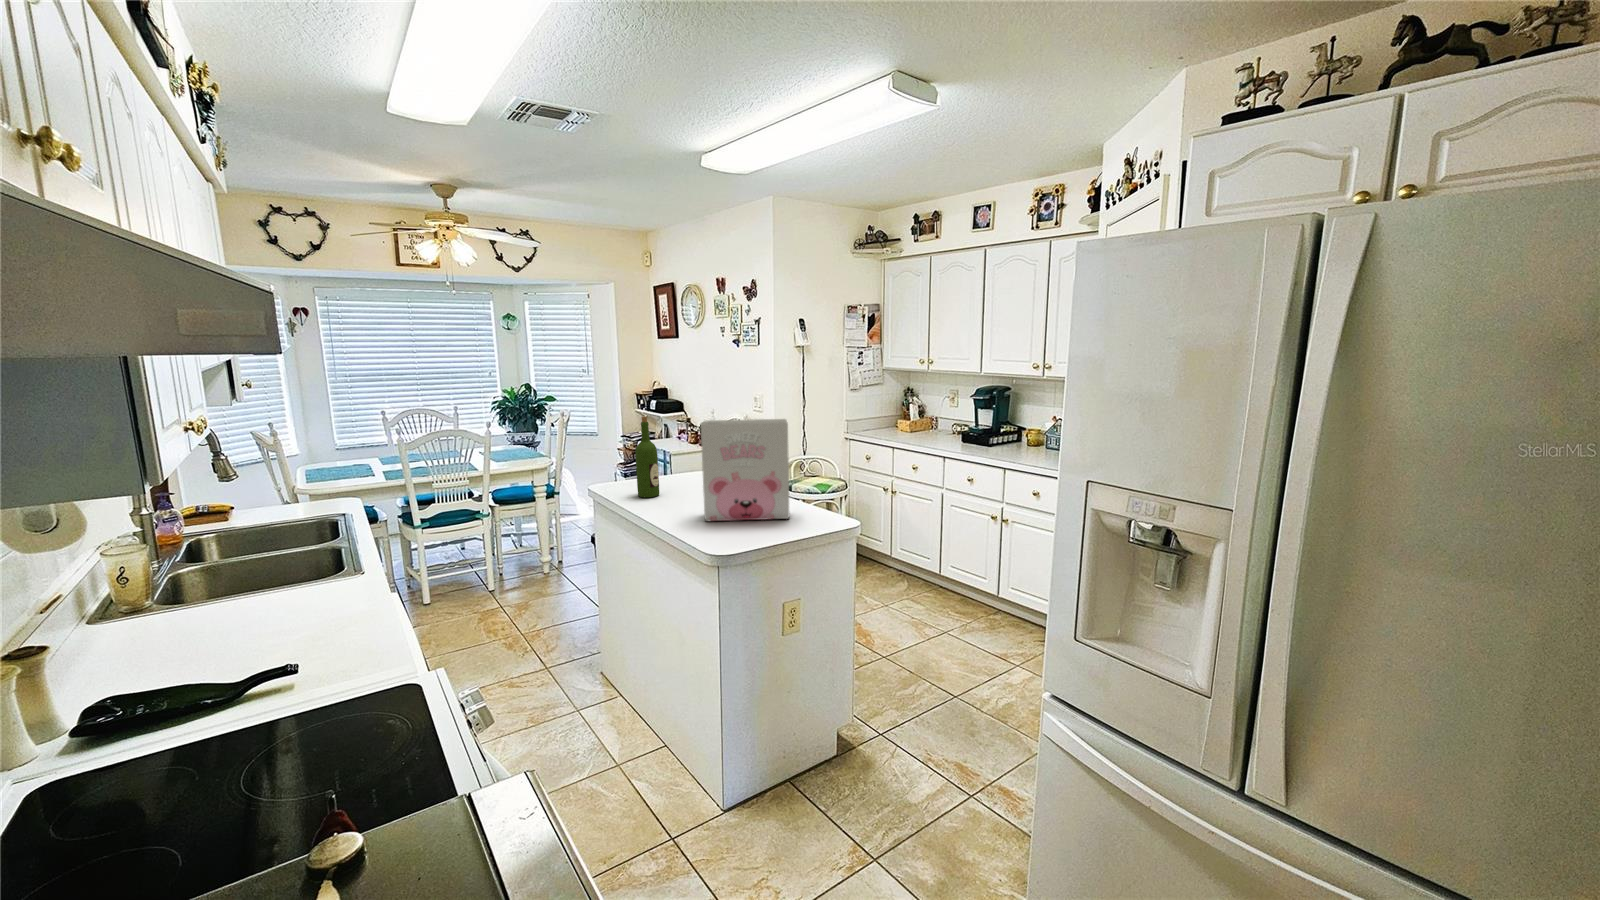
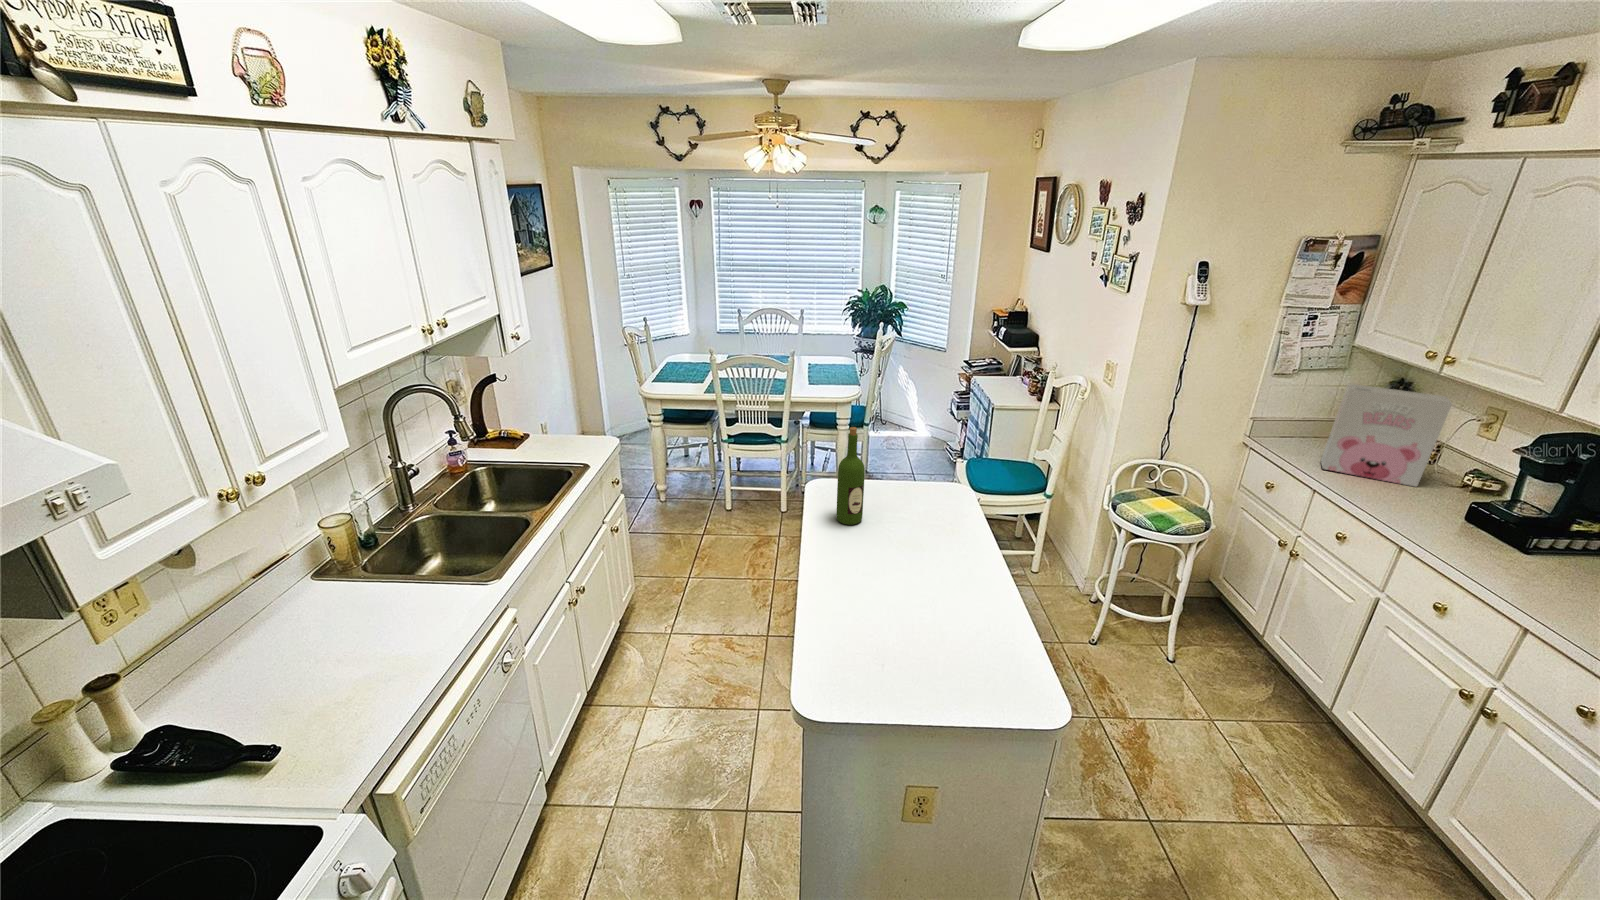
cereal box: present [701,419,790,521] -> present [1321,384,1452,487]

